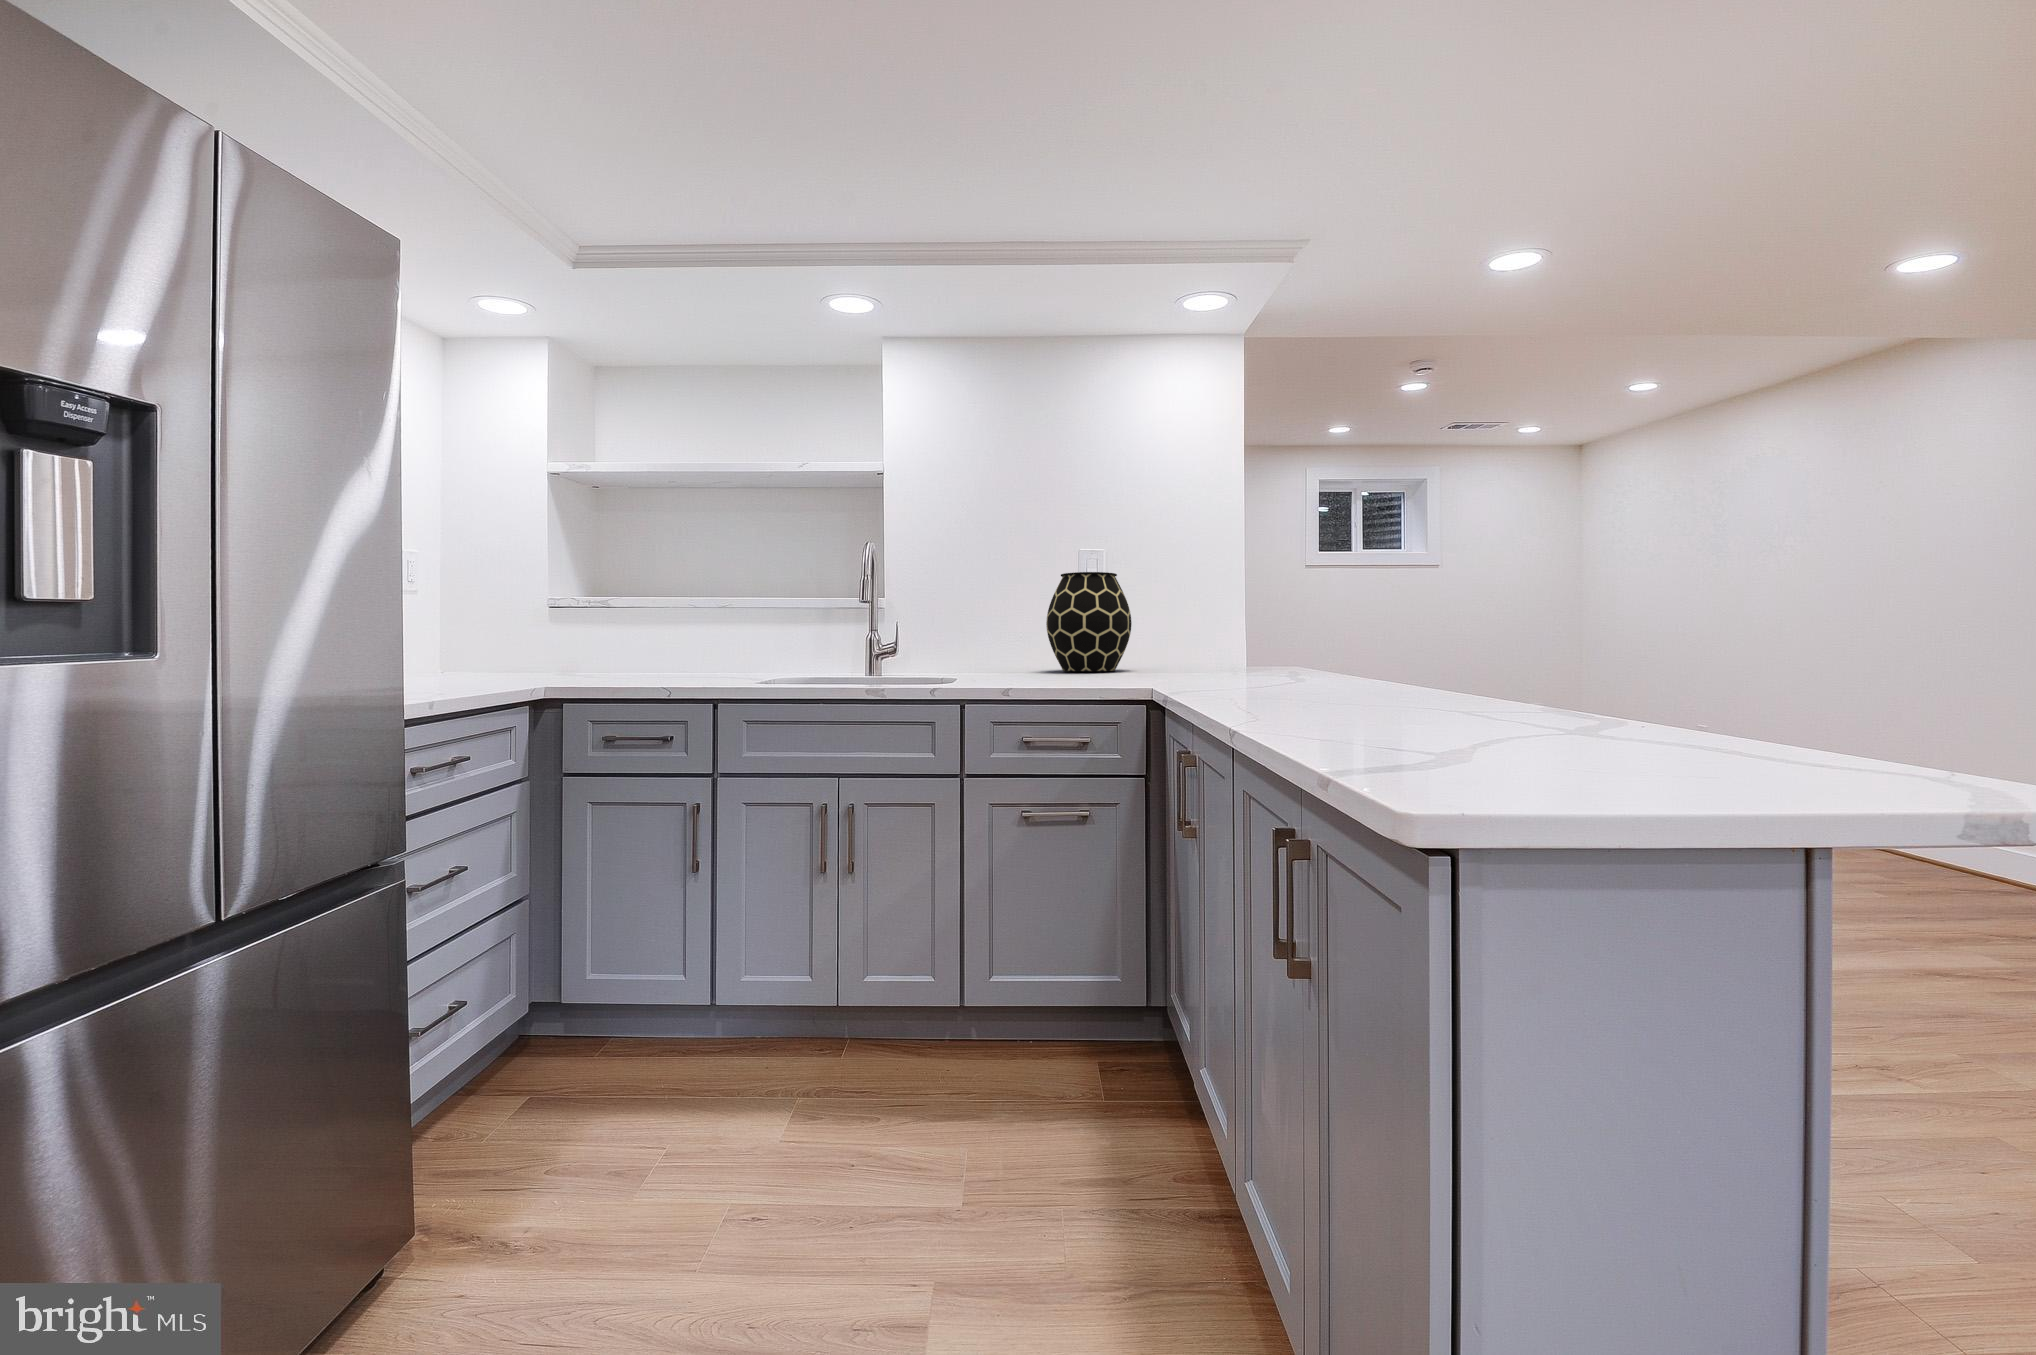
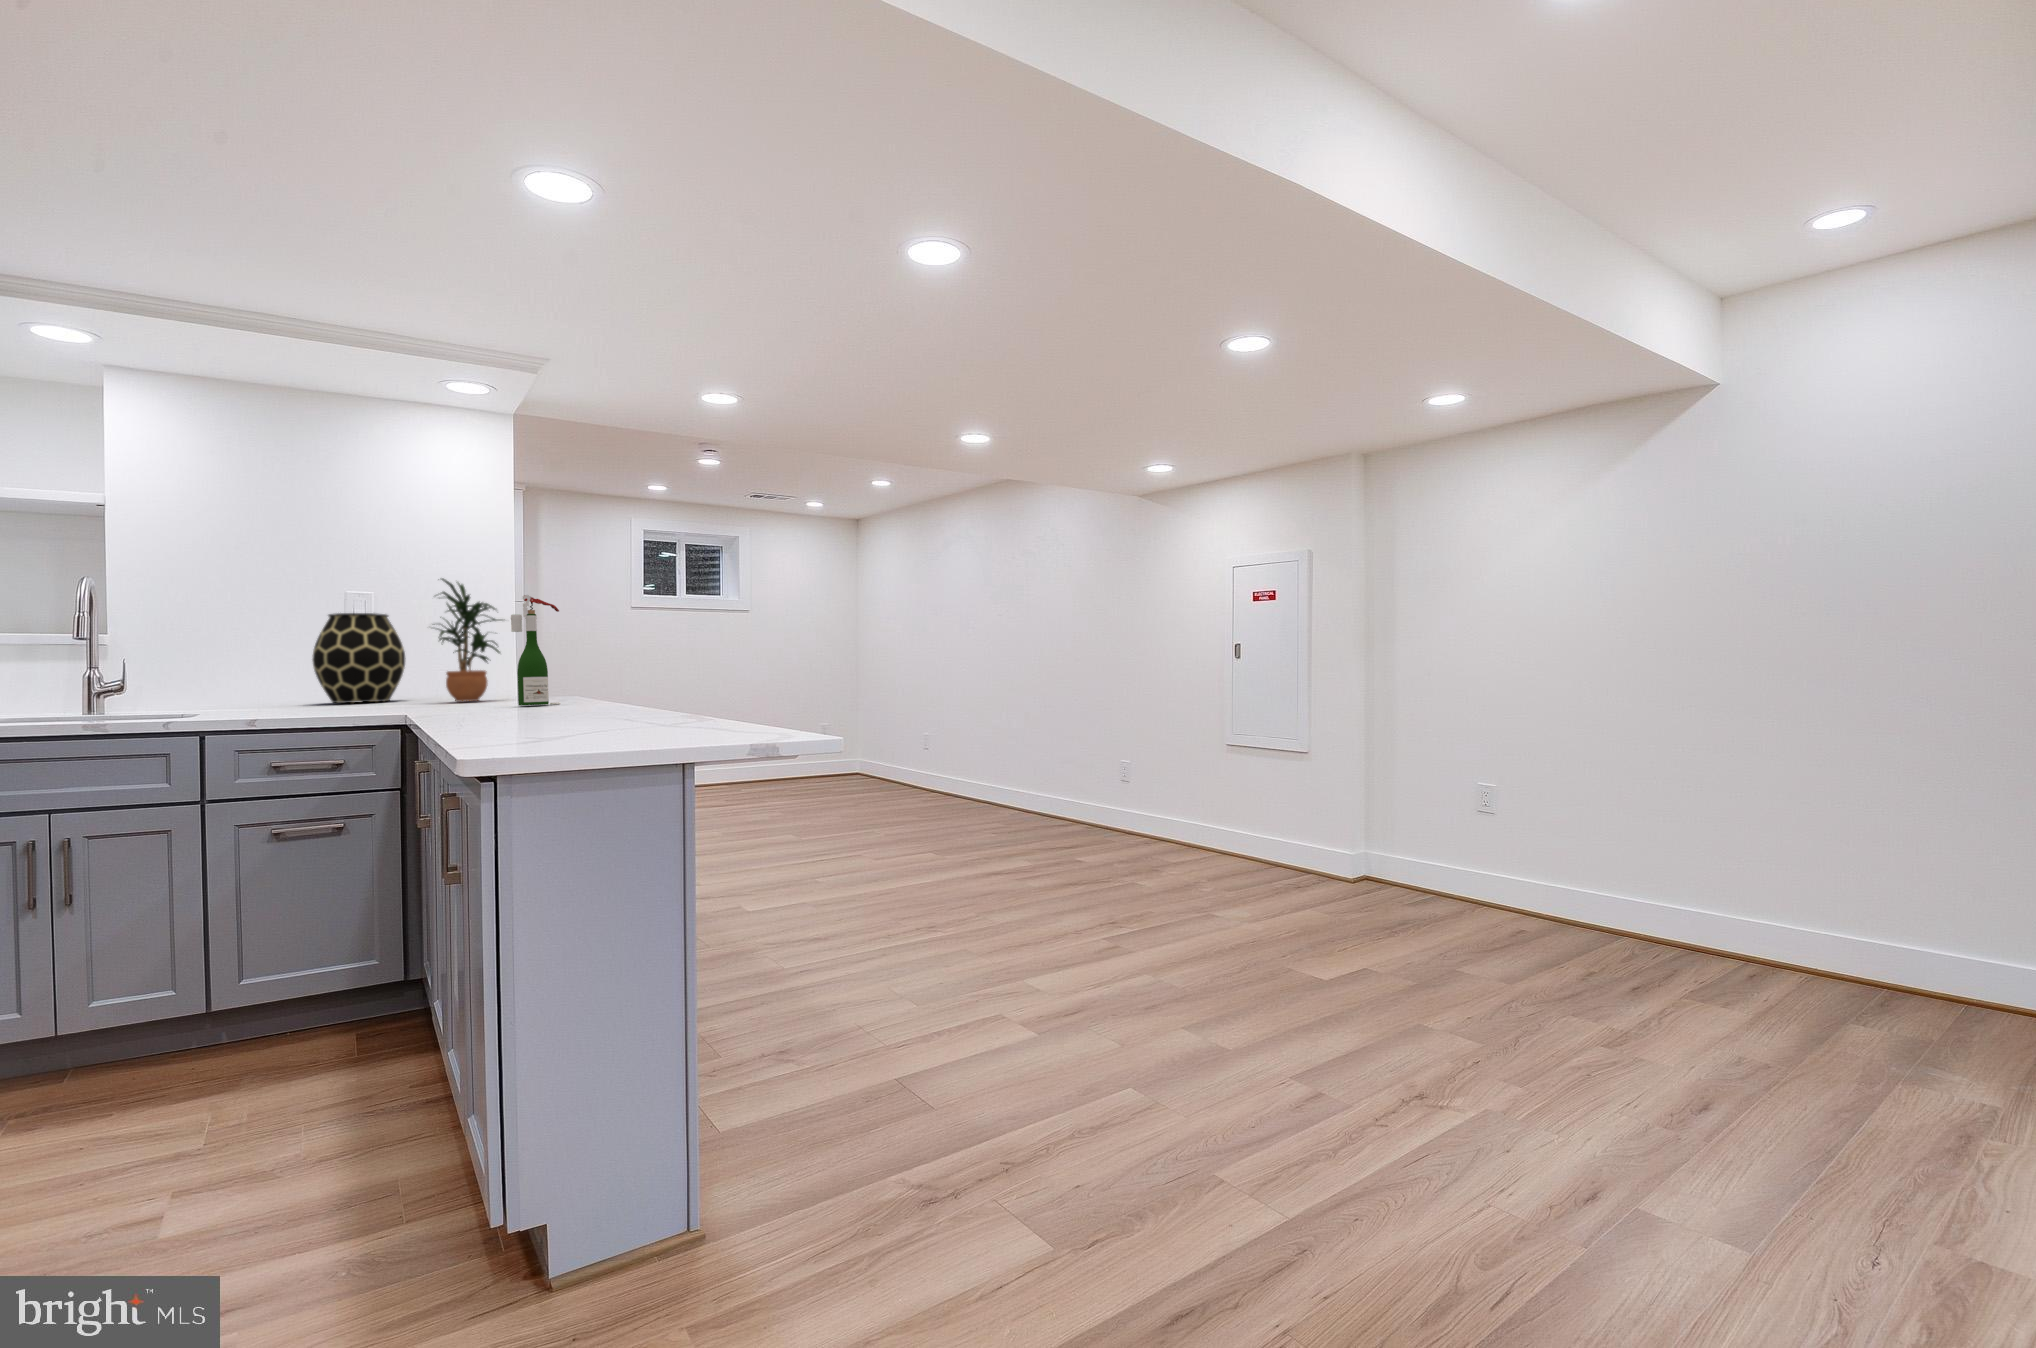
potted plant: none [1164,528,1251,676] -> present [434,578,502,702]
wine bottle: none [1275,544,1332,688] -> present [511,595,560,706]

